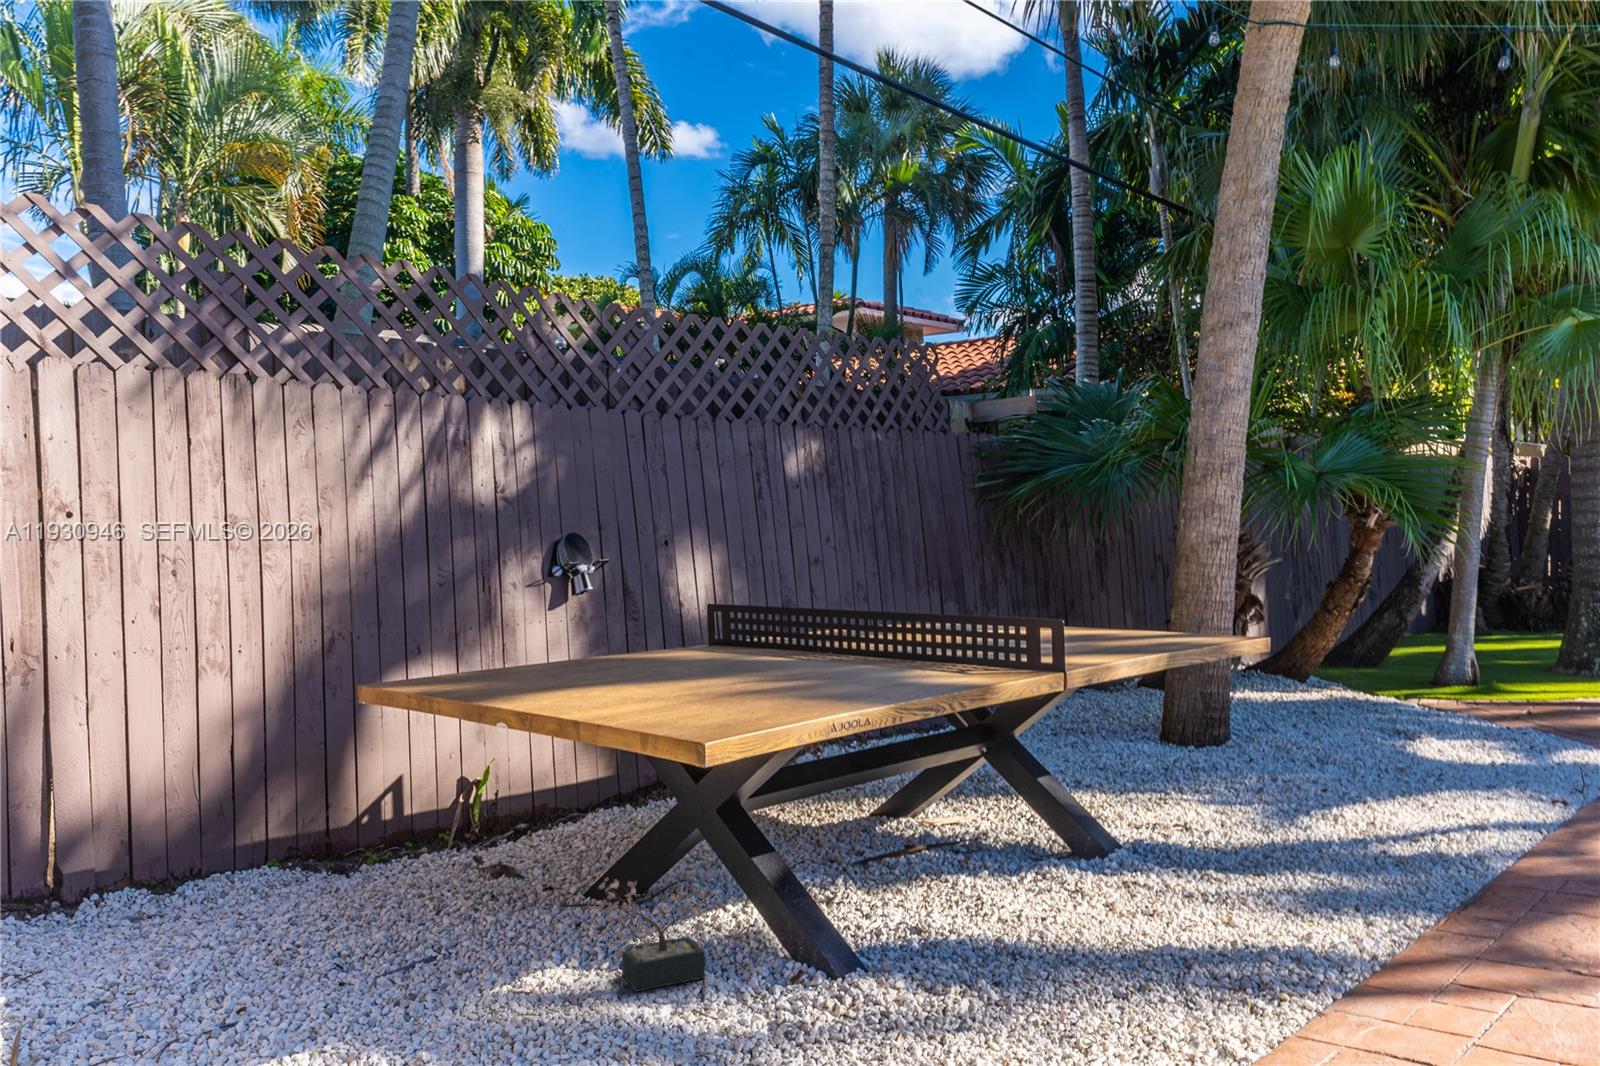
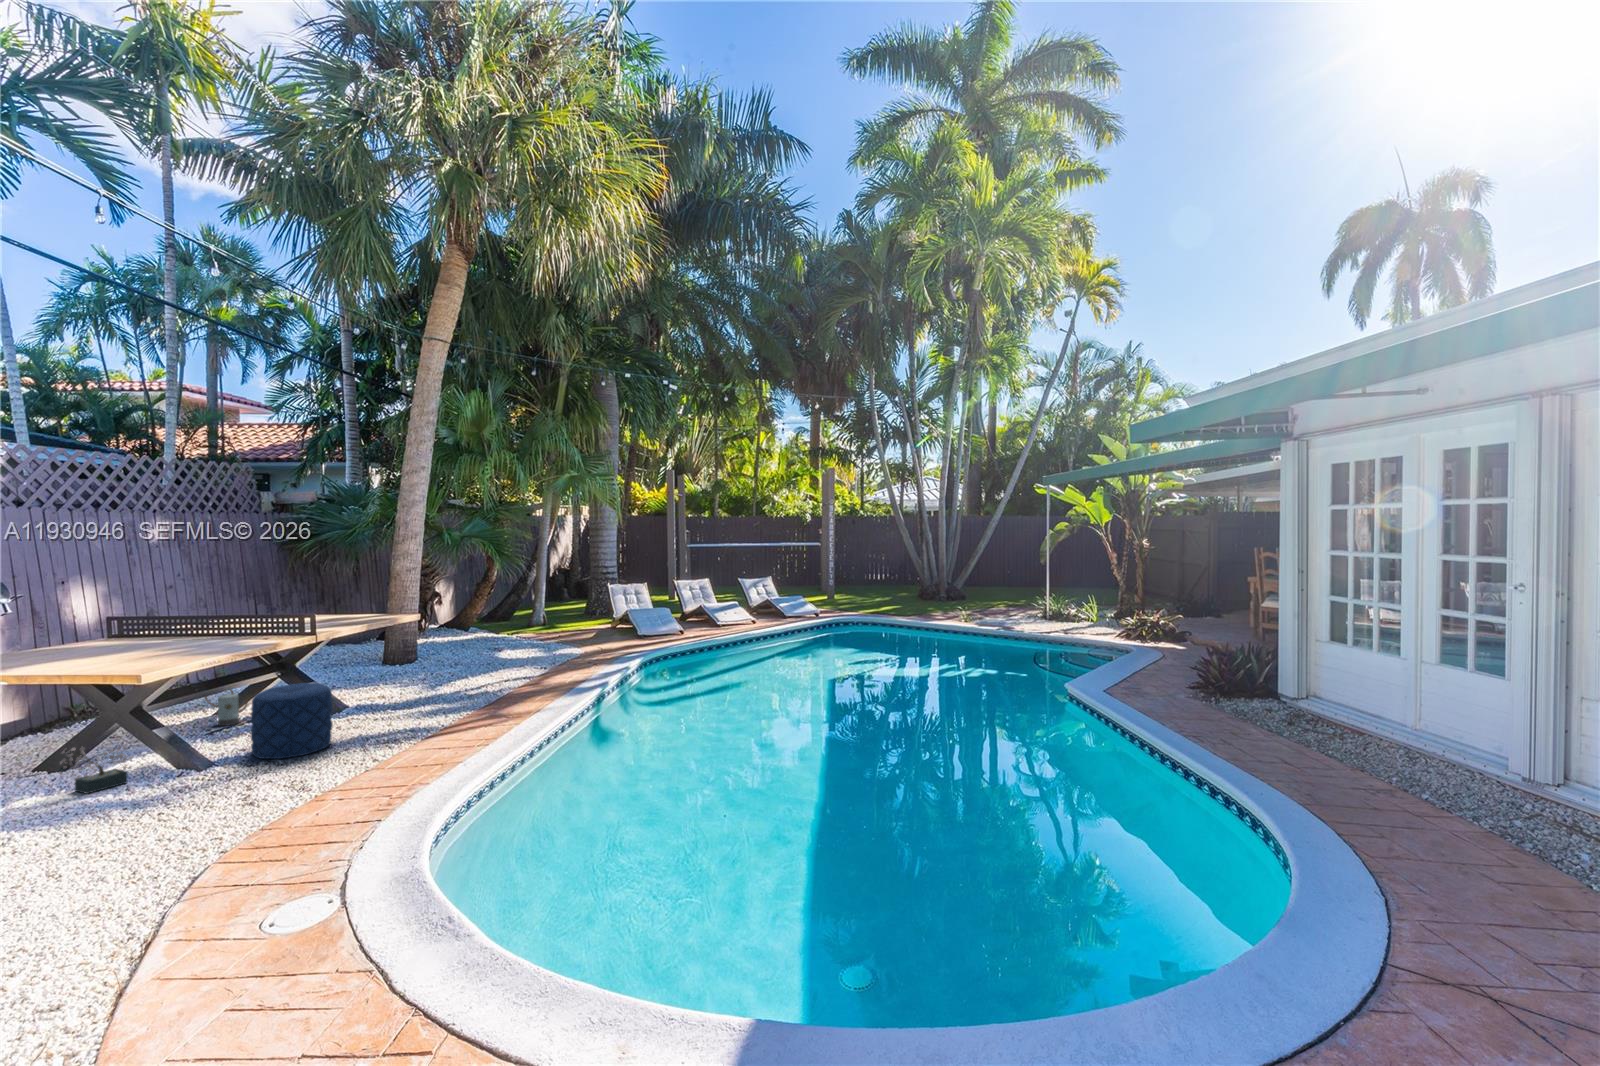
watering can: none [855,755,935,848] -> present [205,689,248,726]
pouf: none [932,790,1104,992] -> present [251,683,333,759]

